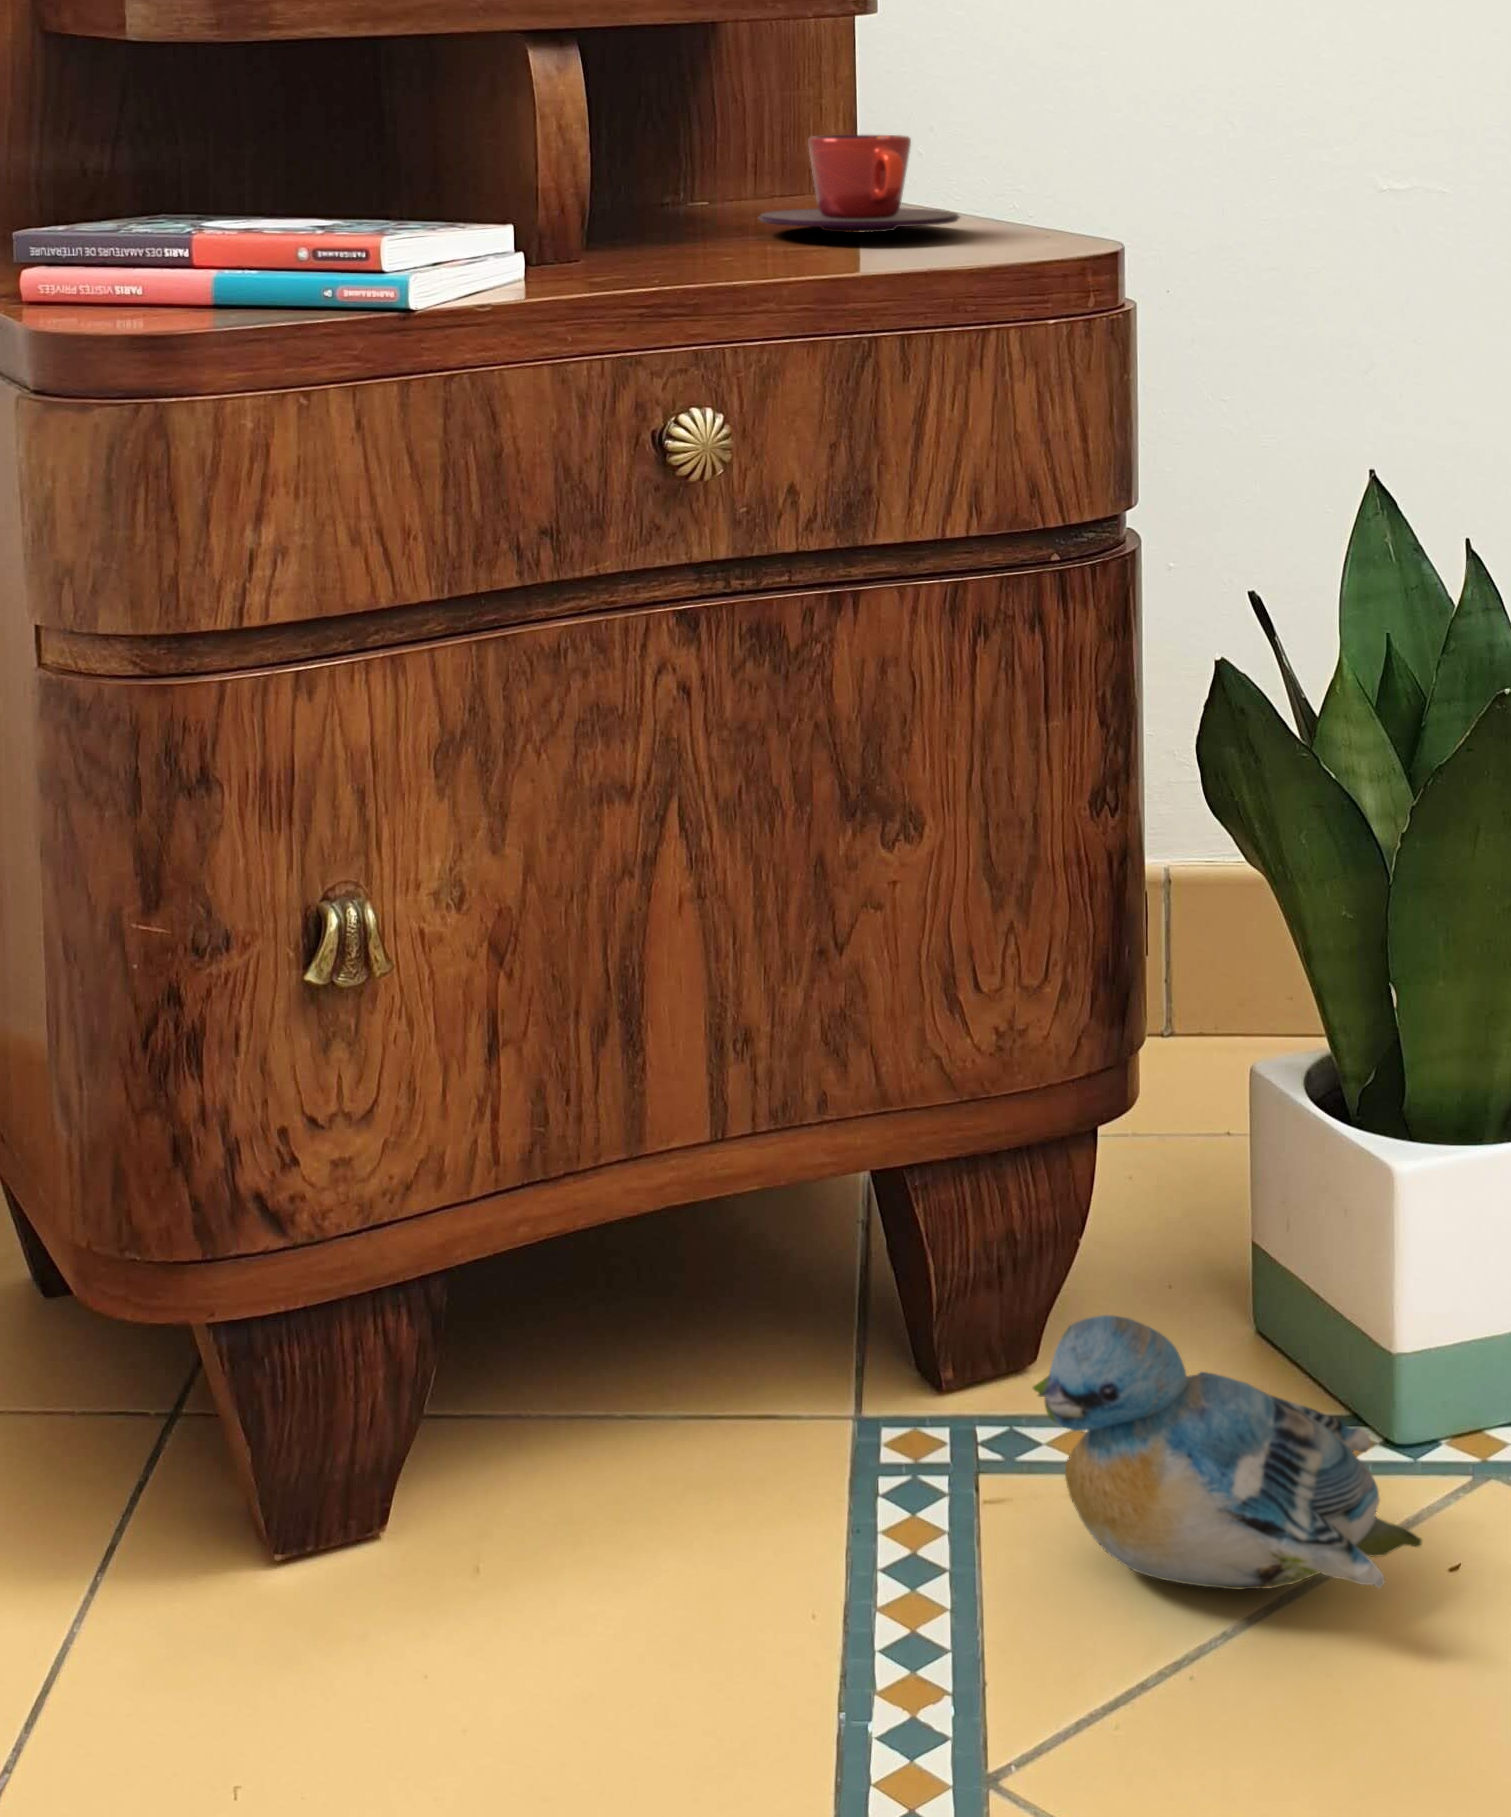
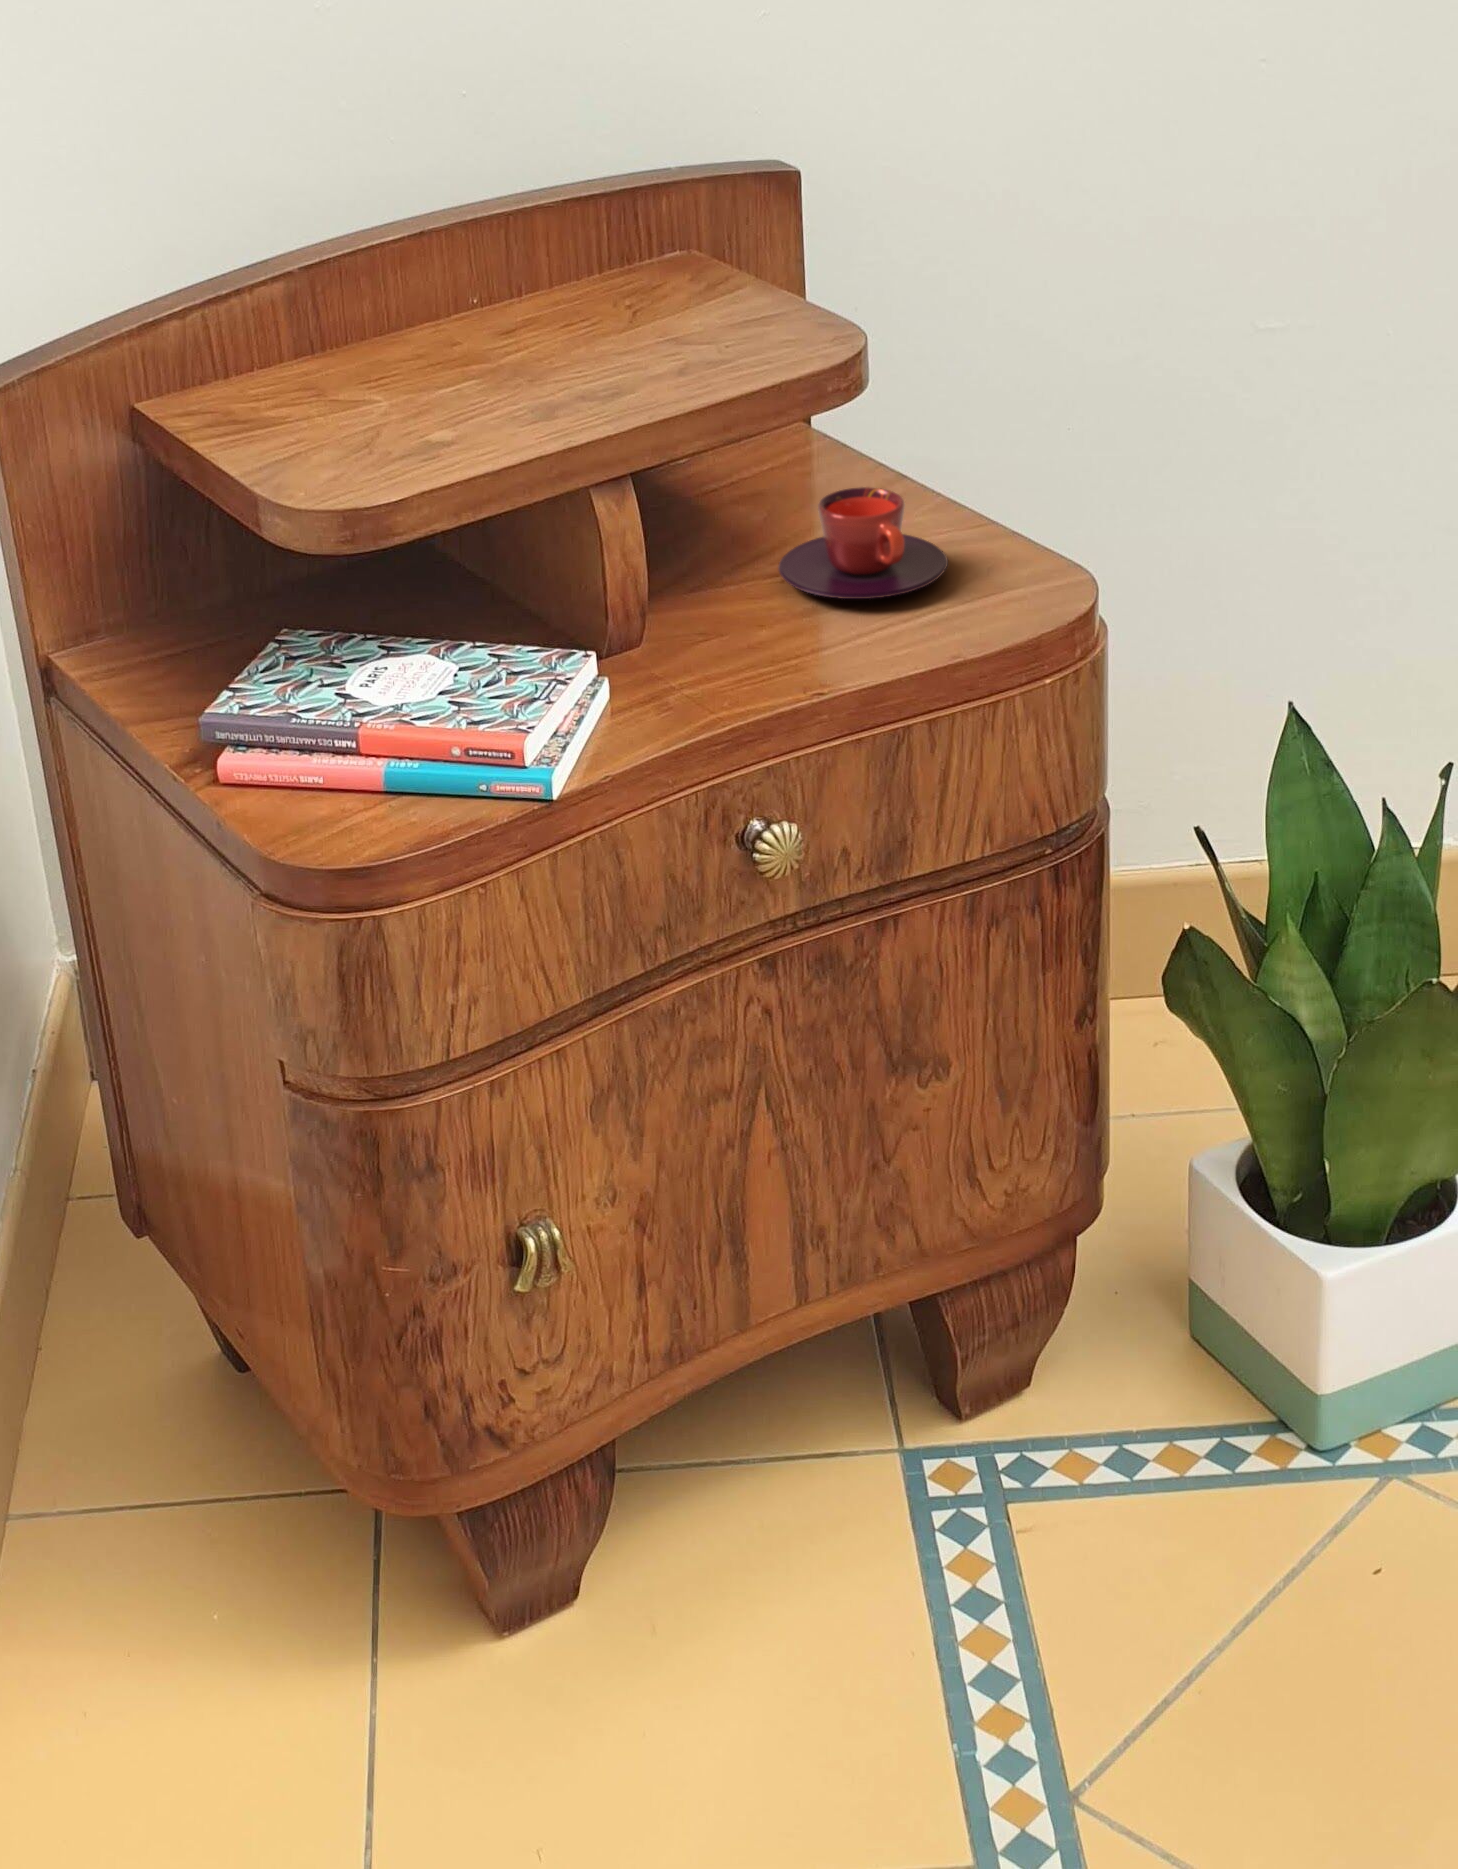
plush toy: present [1032,1315,1422,1589] -> none [1064,1431,1351,1615]

